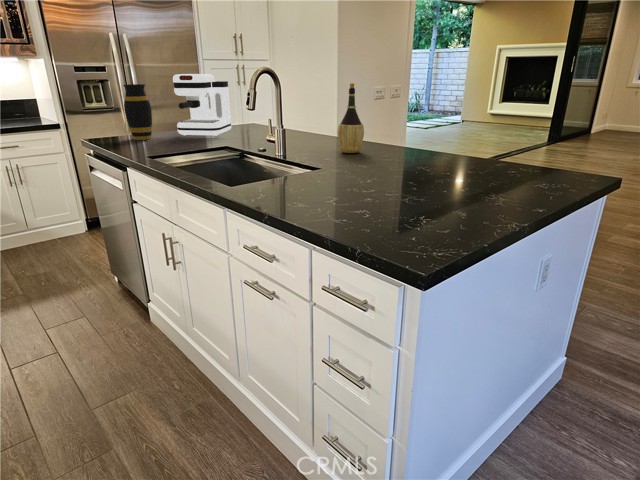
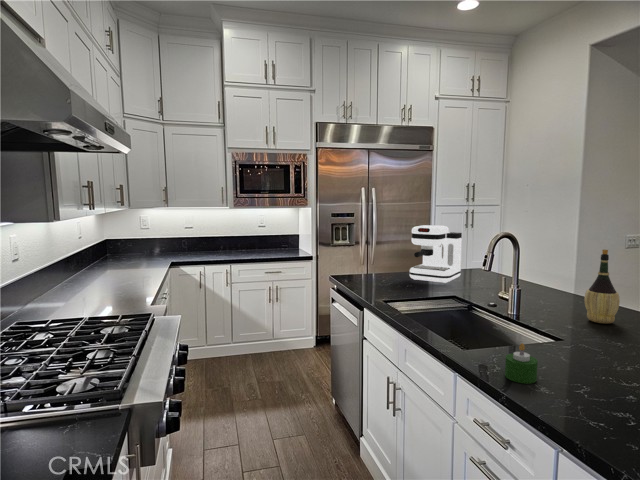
vase: present [123,84,152,140] -> none [368,234,390,281]
candle: none [267,166,295,203] -> present [505,343,538,384]

